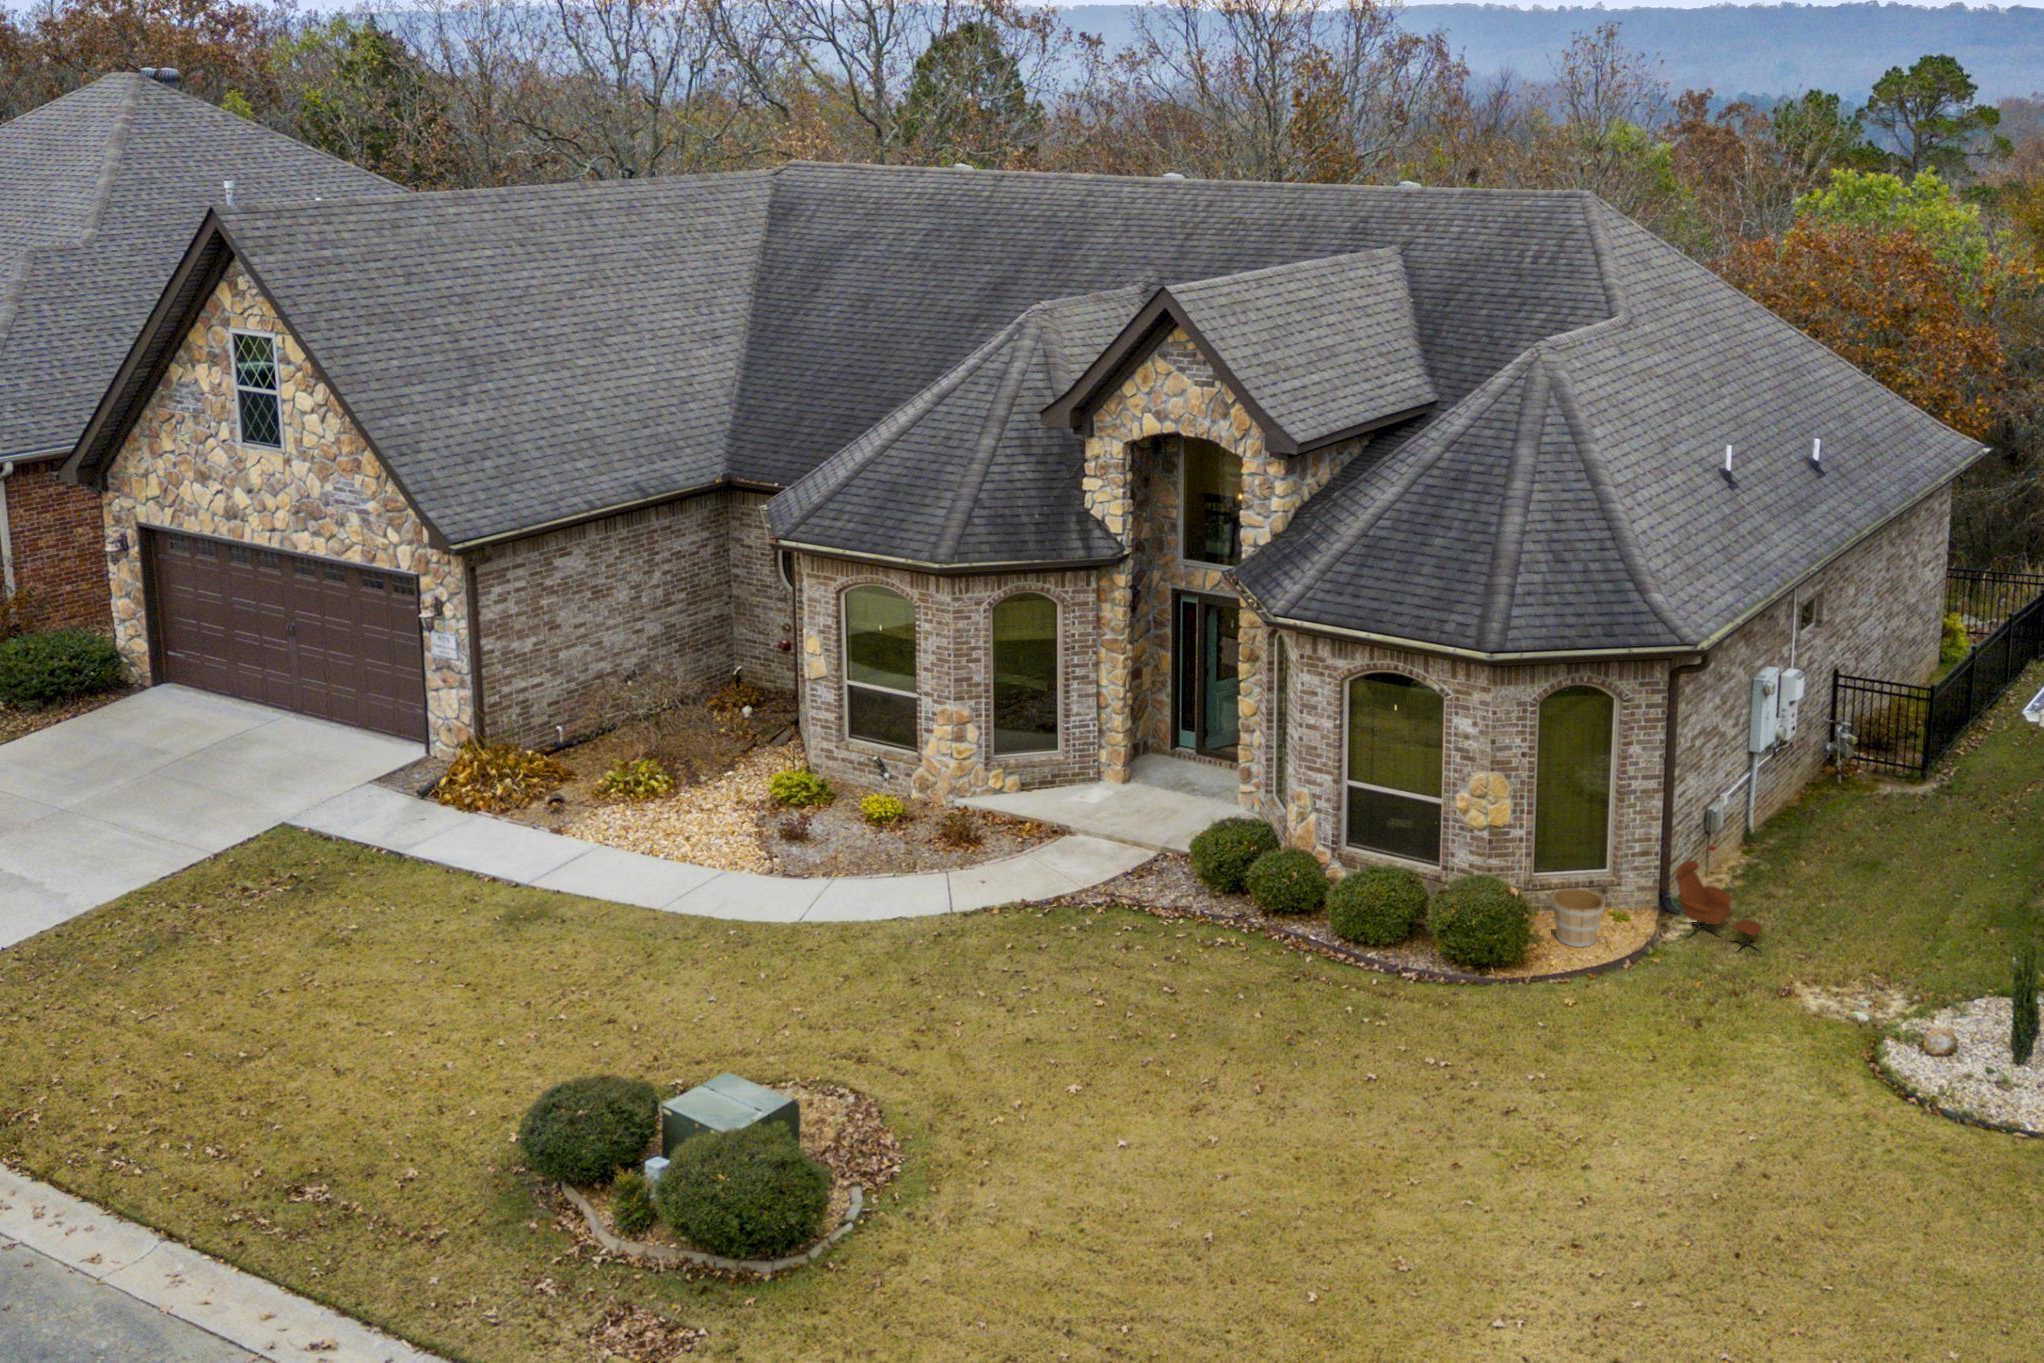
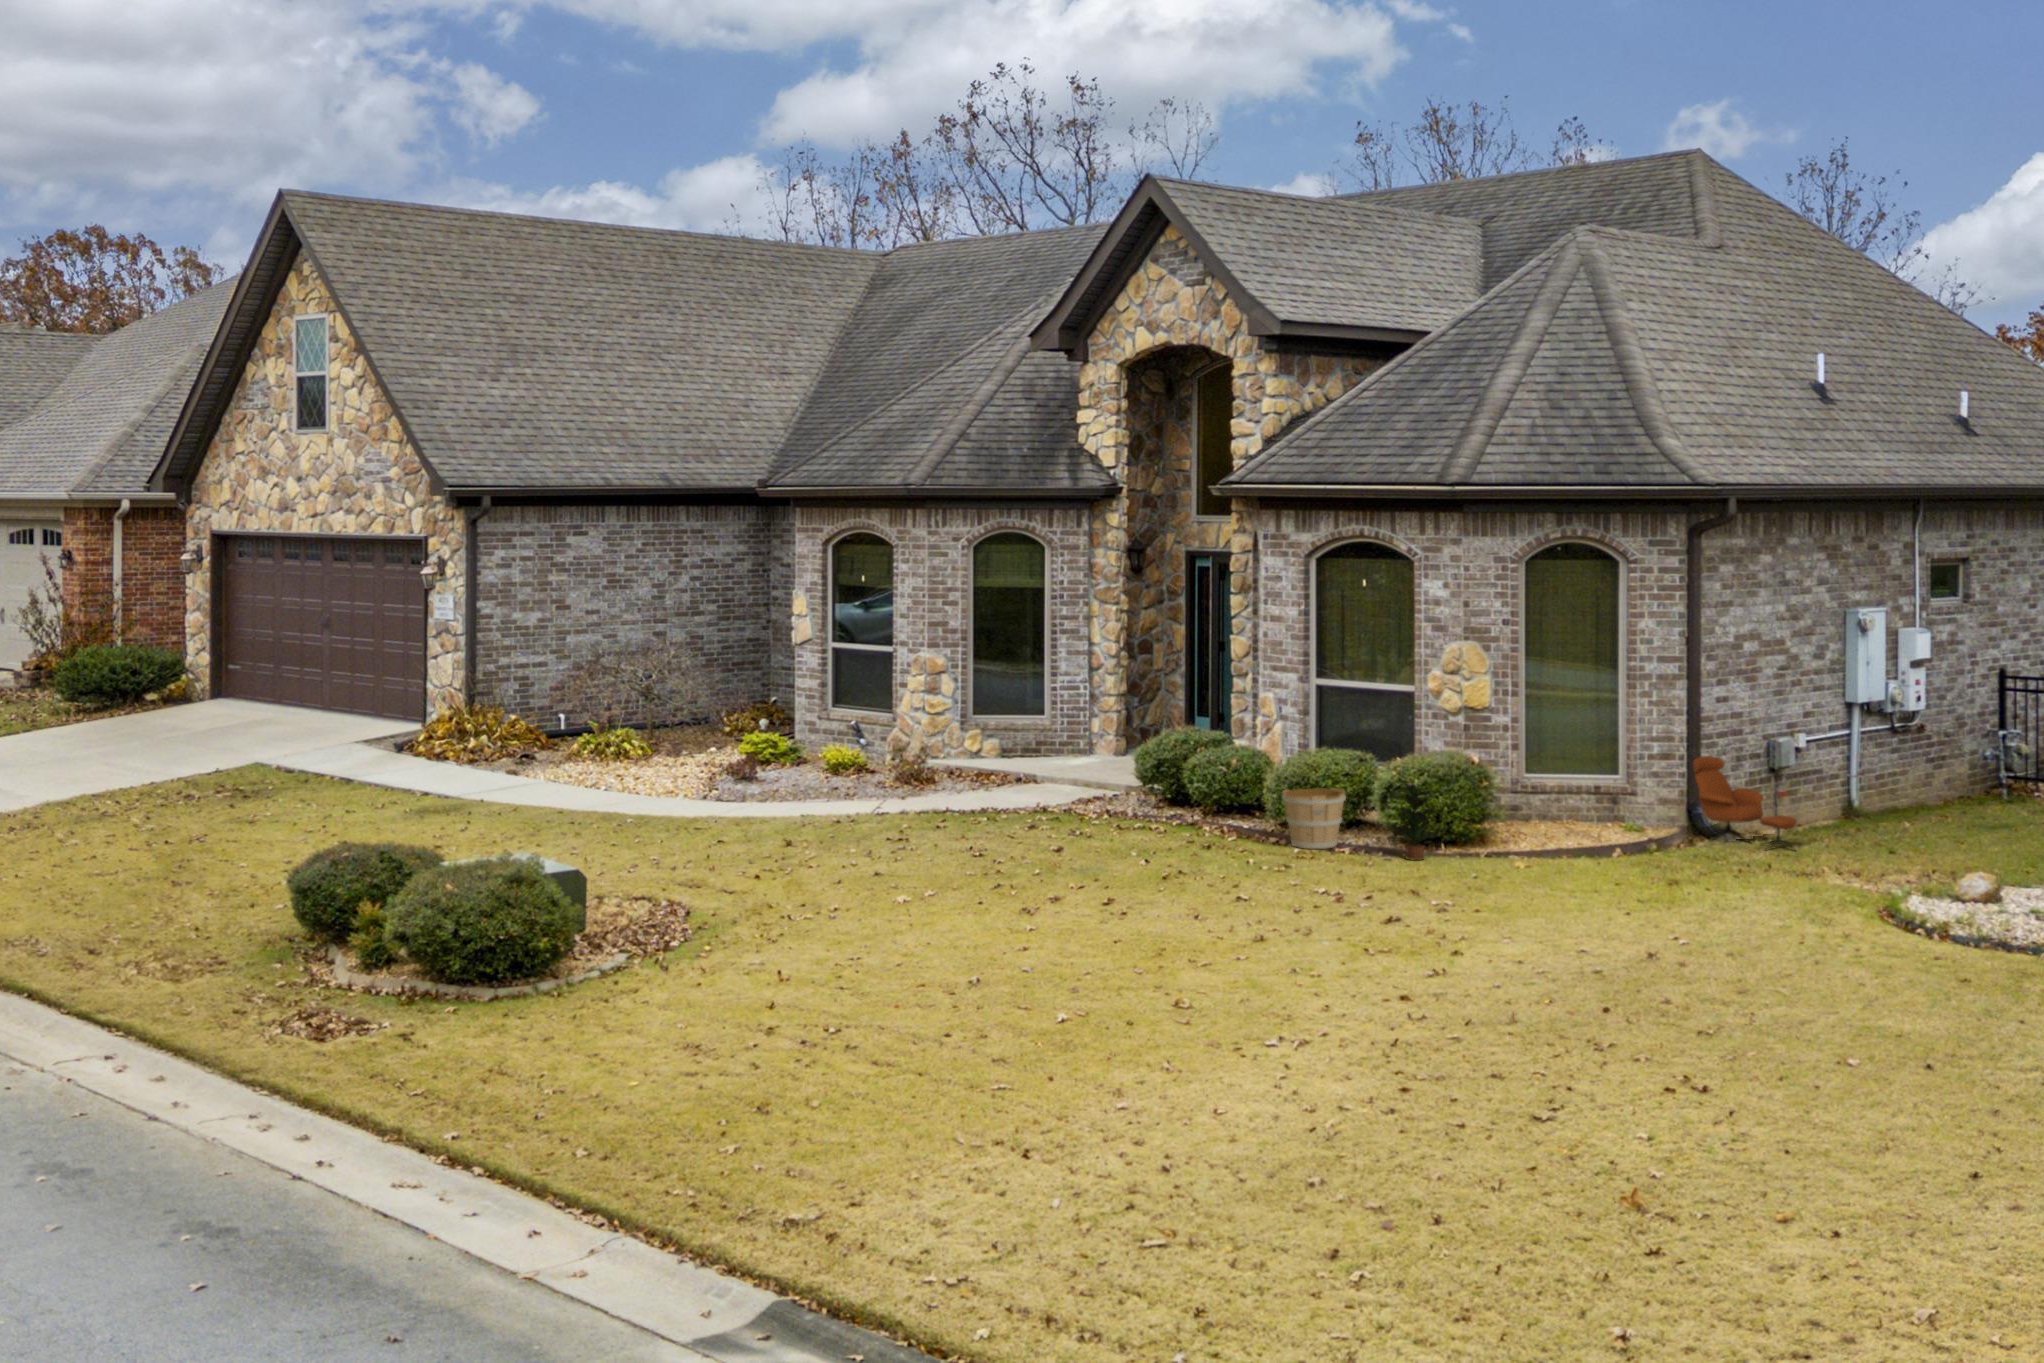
wooden bucket: present [1551,889,1605,947] -> present [1282,788,1346,849]
potted plant: none [1451,926,1491,990] -> present [1392,784,1434,861]

